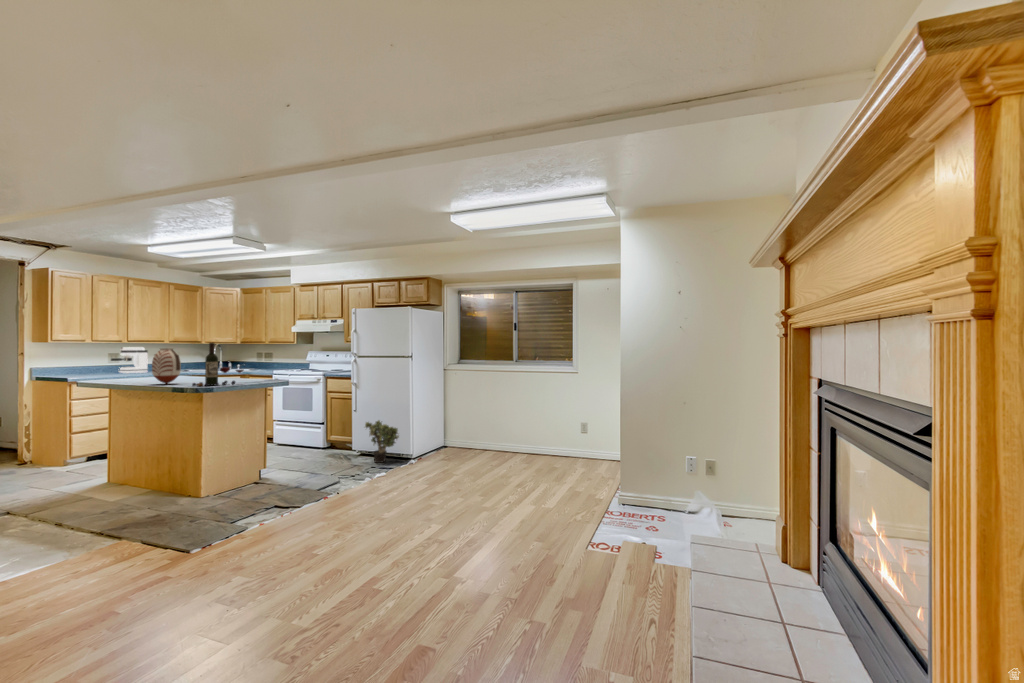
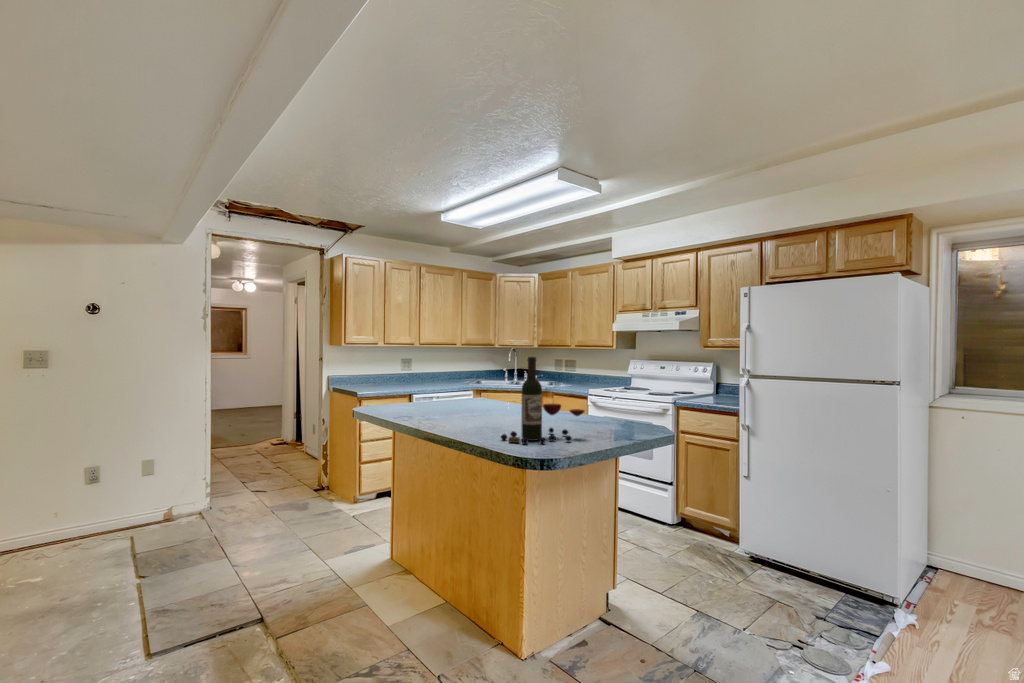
coffee maker: present [111,347,148,374] -> none [403,352,438,386]
vase: present [152,348,181,384] -> none [441,364,480,426]
potted plant: present [365,420,399,463] -> none [773,509,858,602]

